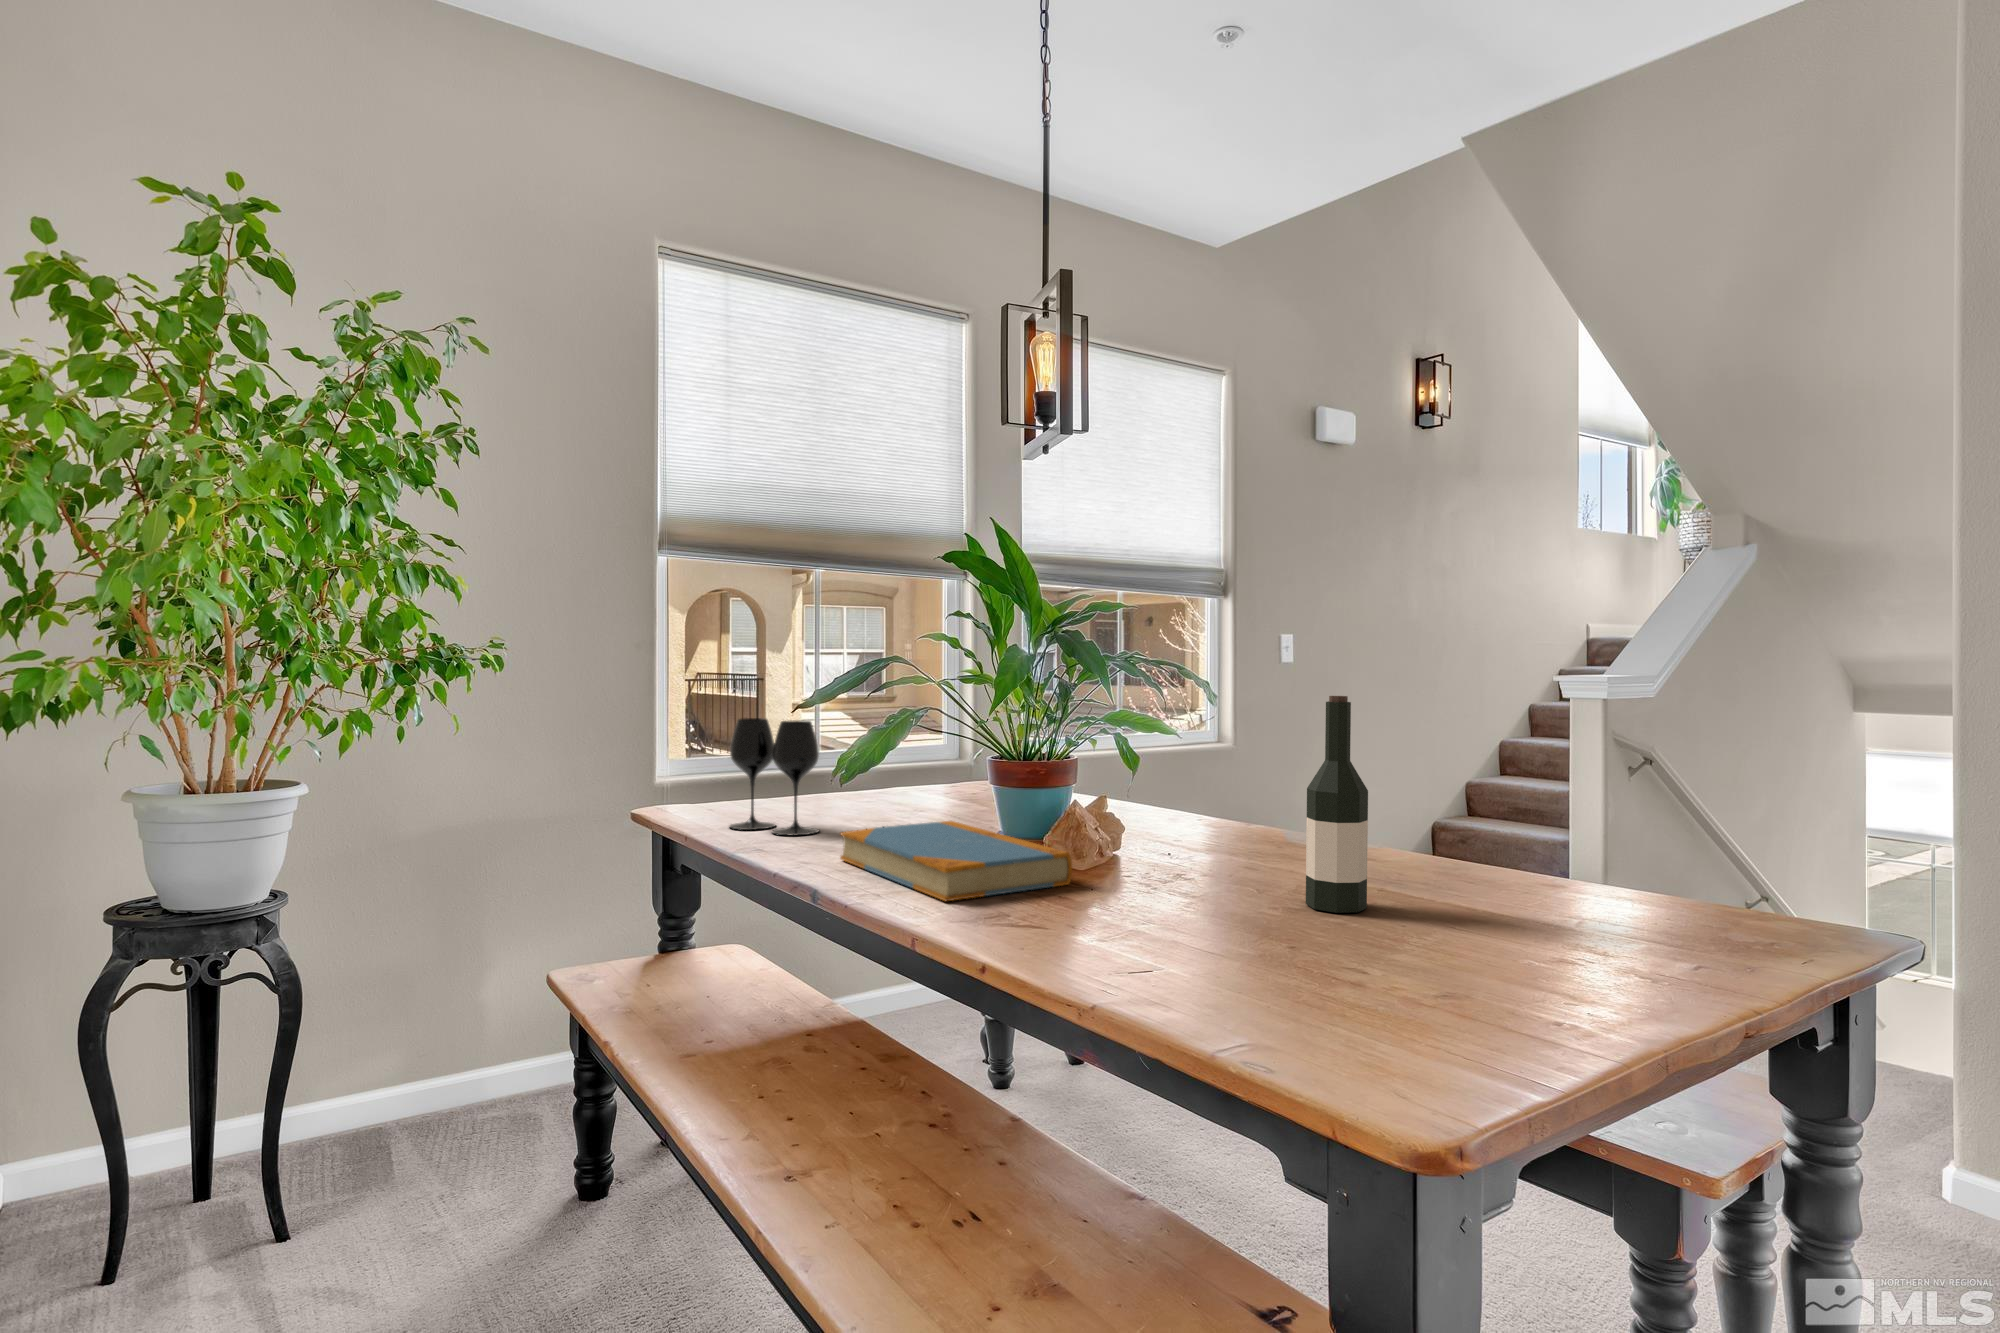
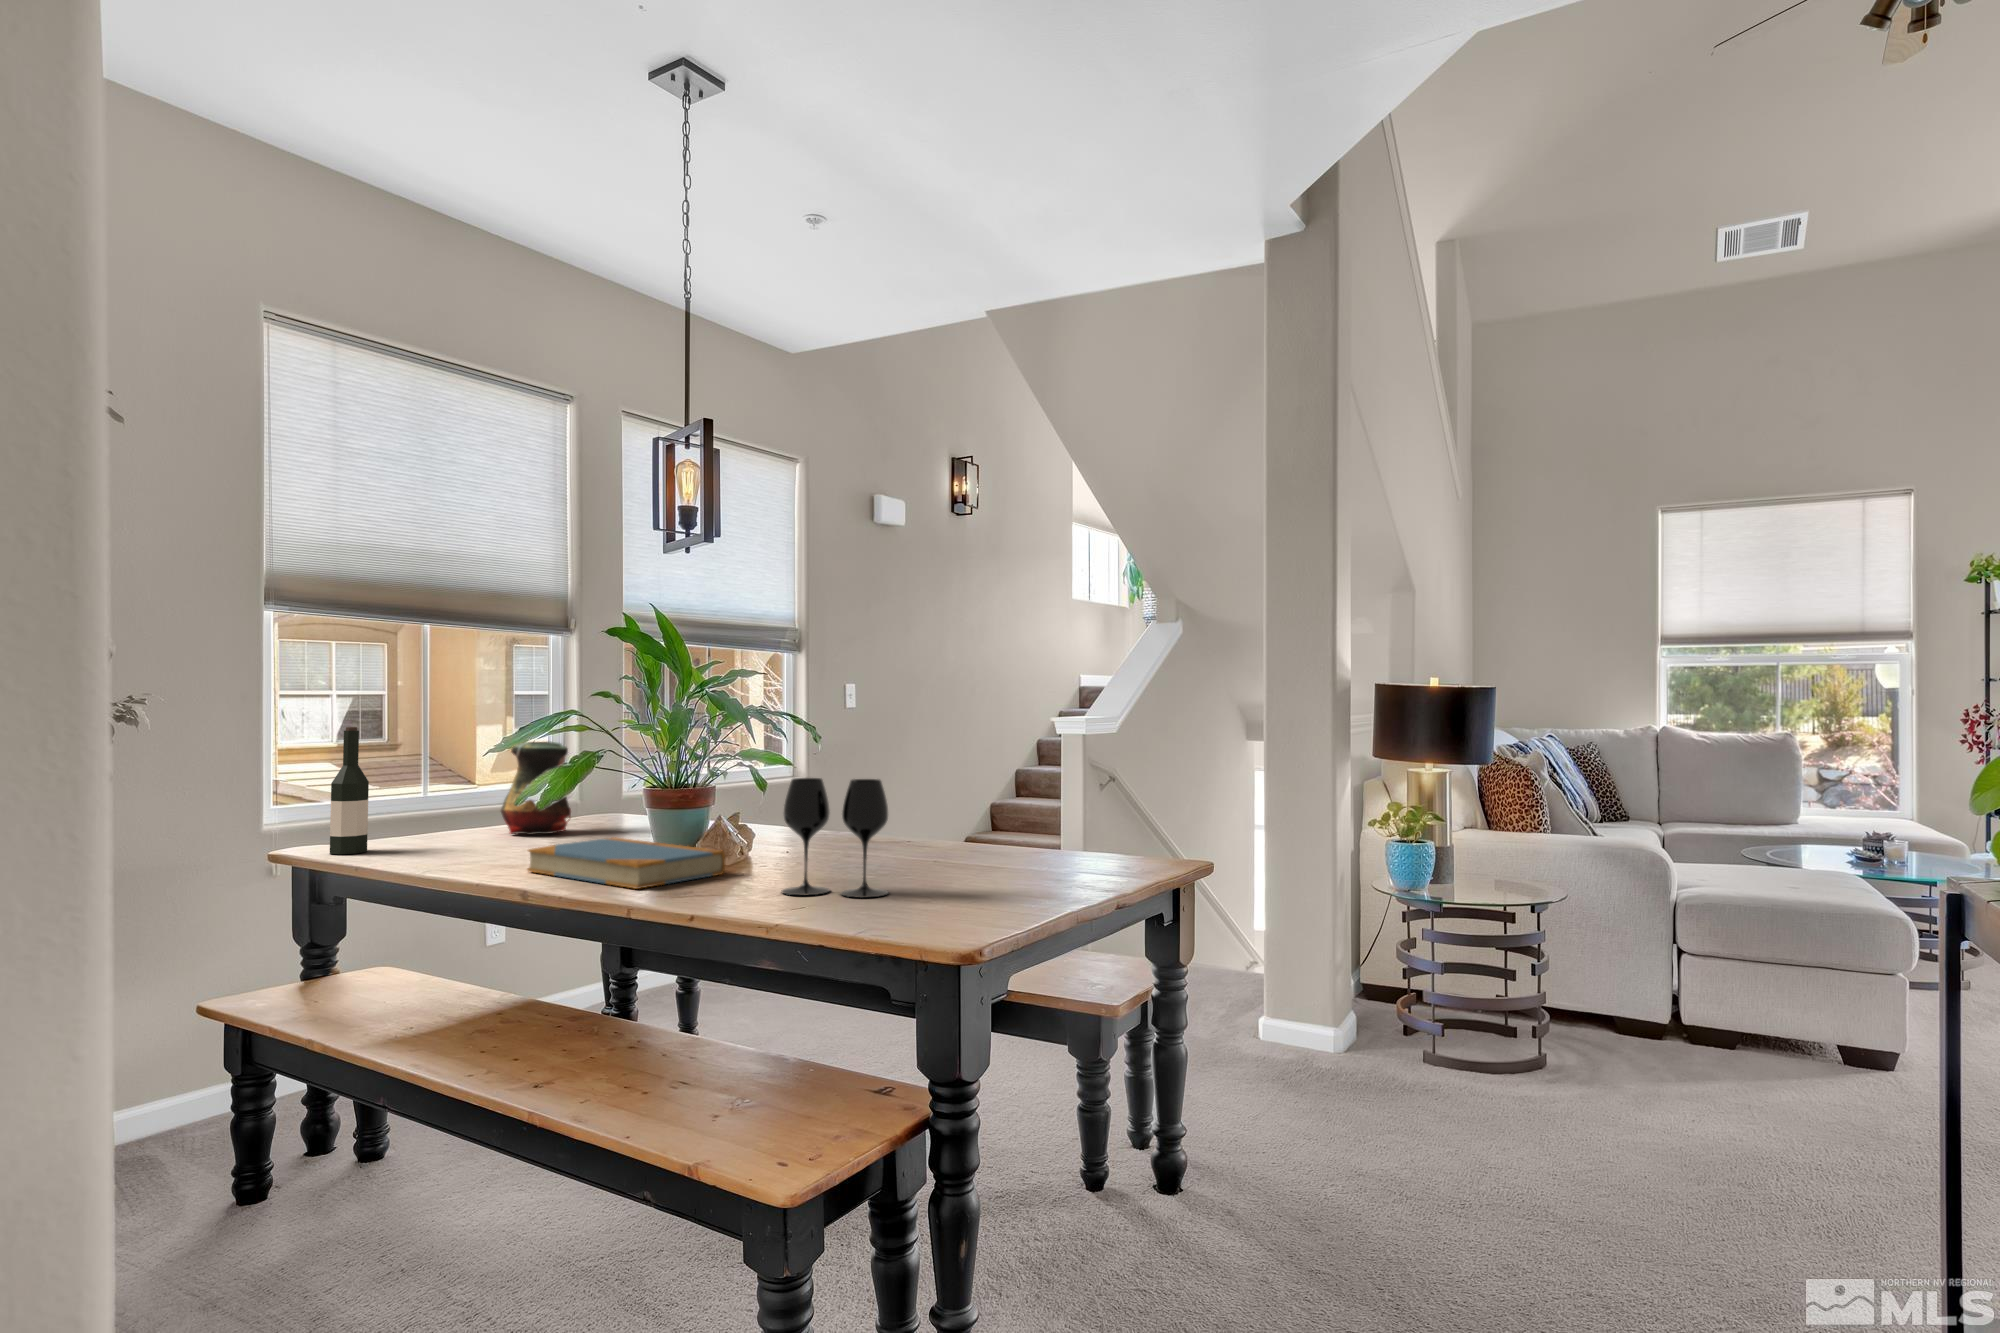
wine bottle: present [1306,696,1368,913] -> present [330,727,369,854]
vase: none [855,698,931,806] -> present [501,741,571,835]
wine glass: present [729,718,819,835] -> present [781,778,888,898]

